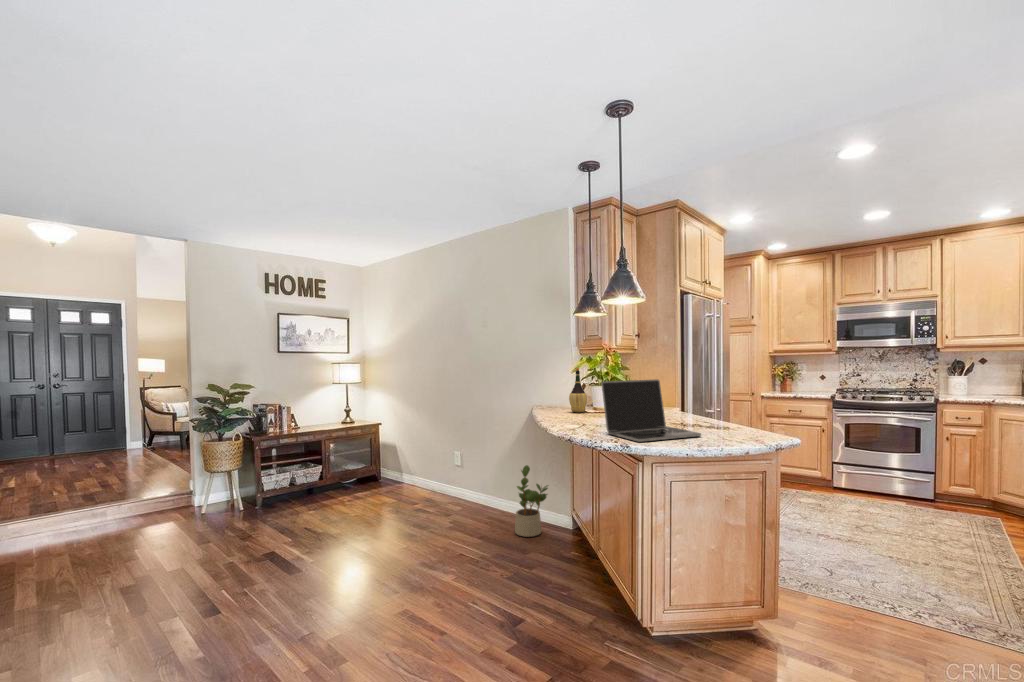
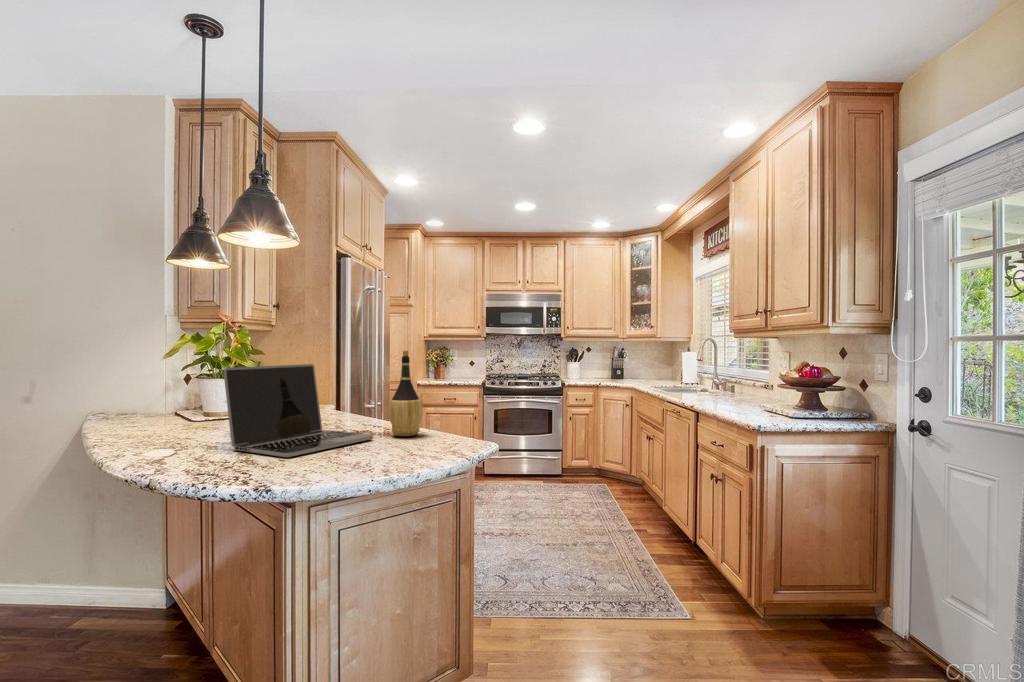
wine bottle: present [569,368,587,412] -> present [388,351,423,436]
potted plant: present [515,465,548,537] -> none [43,517,118,641]

